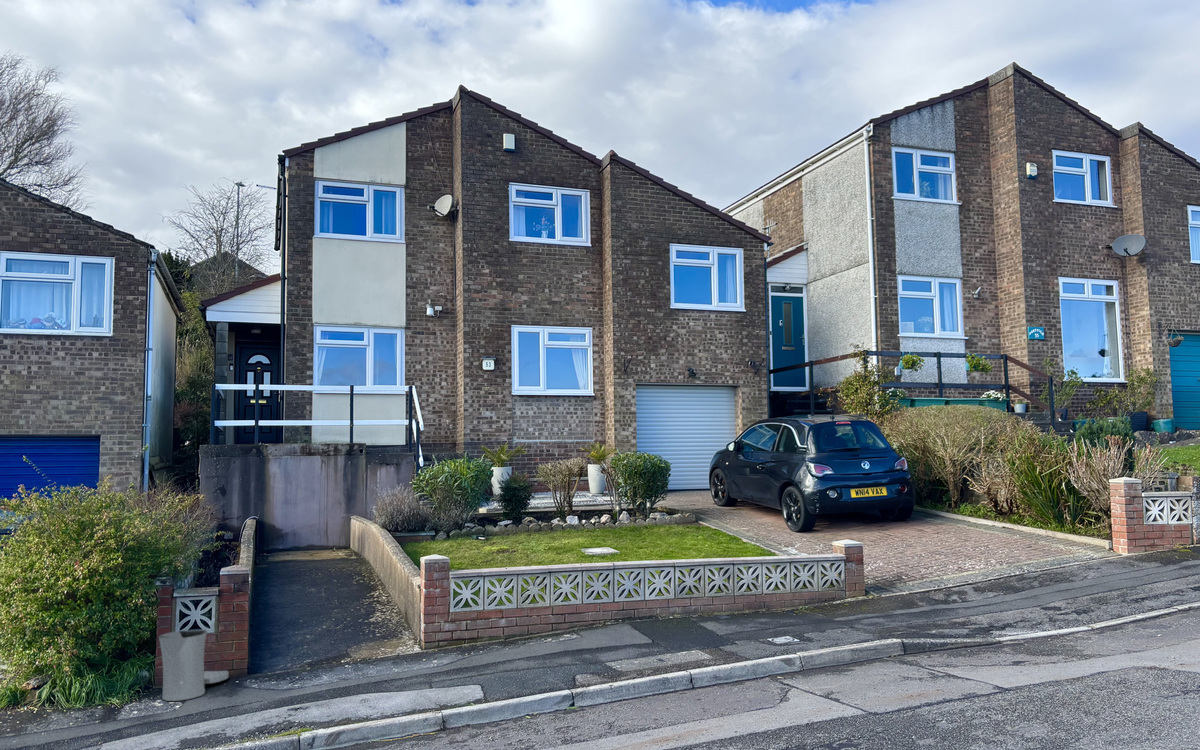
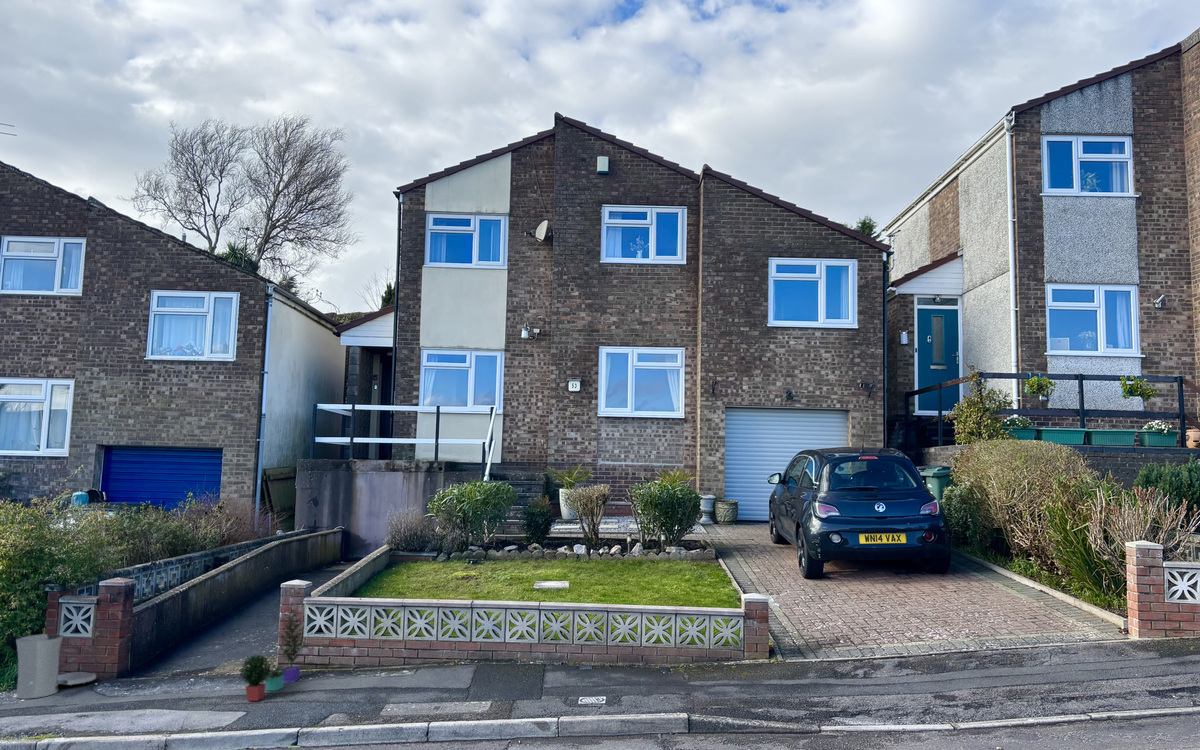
potted plant: none [434,581,467,673] -> present [239,609,304,701]

